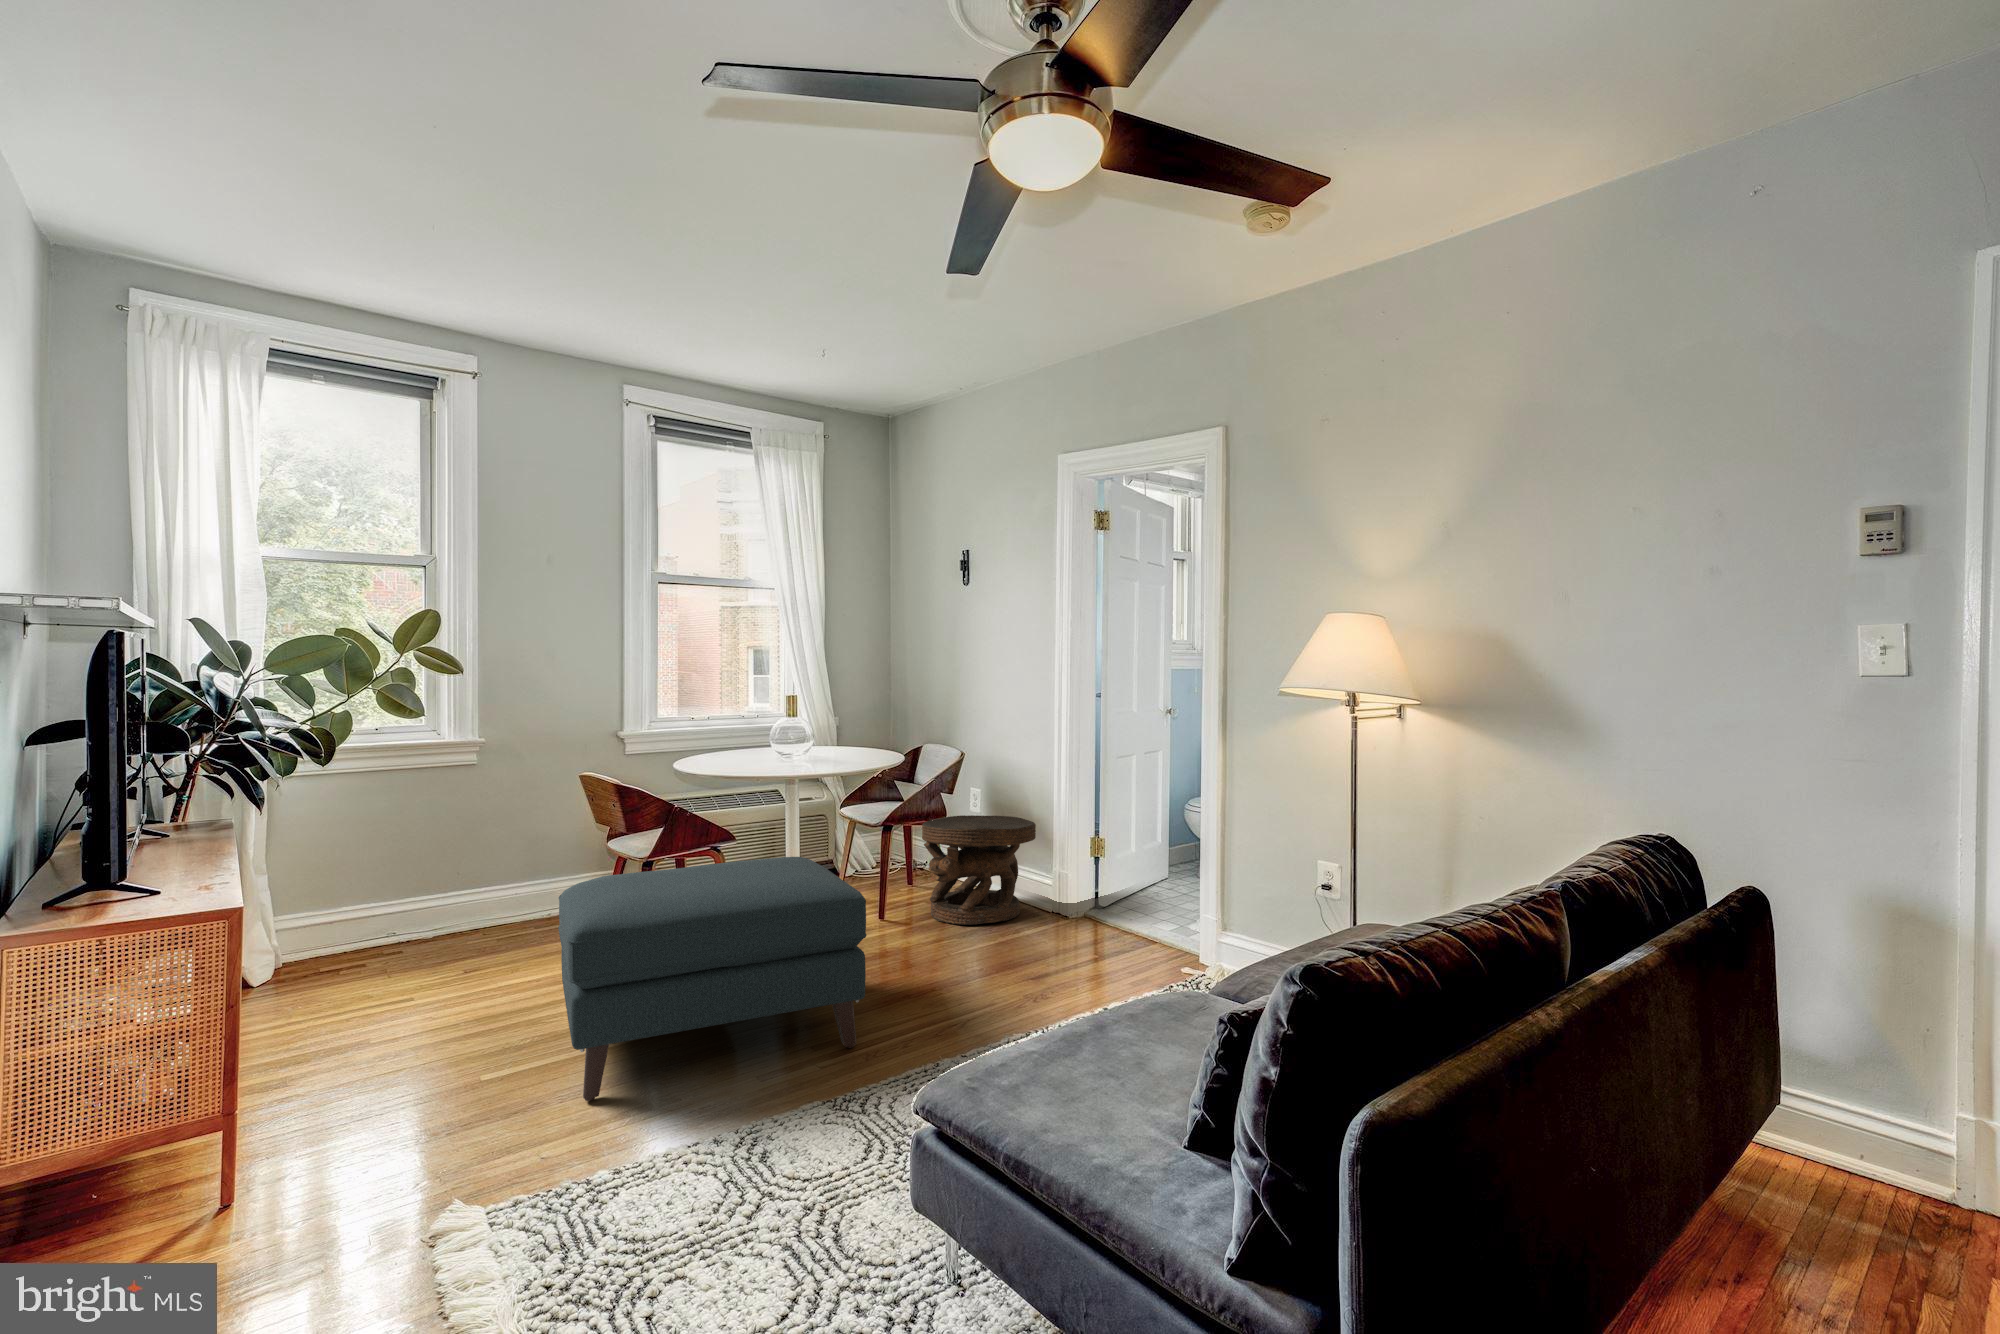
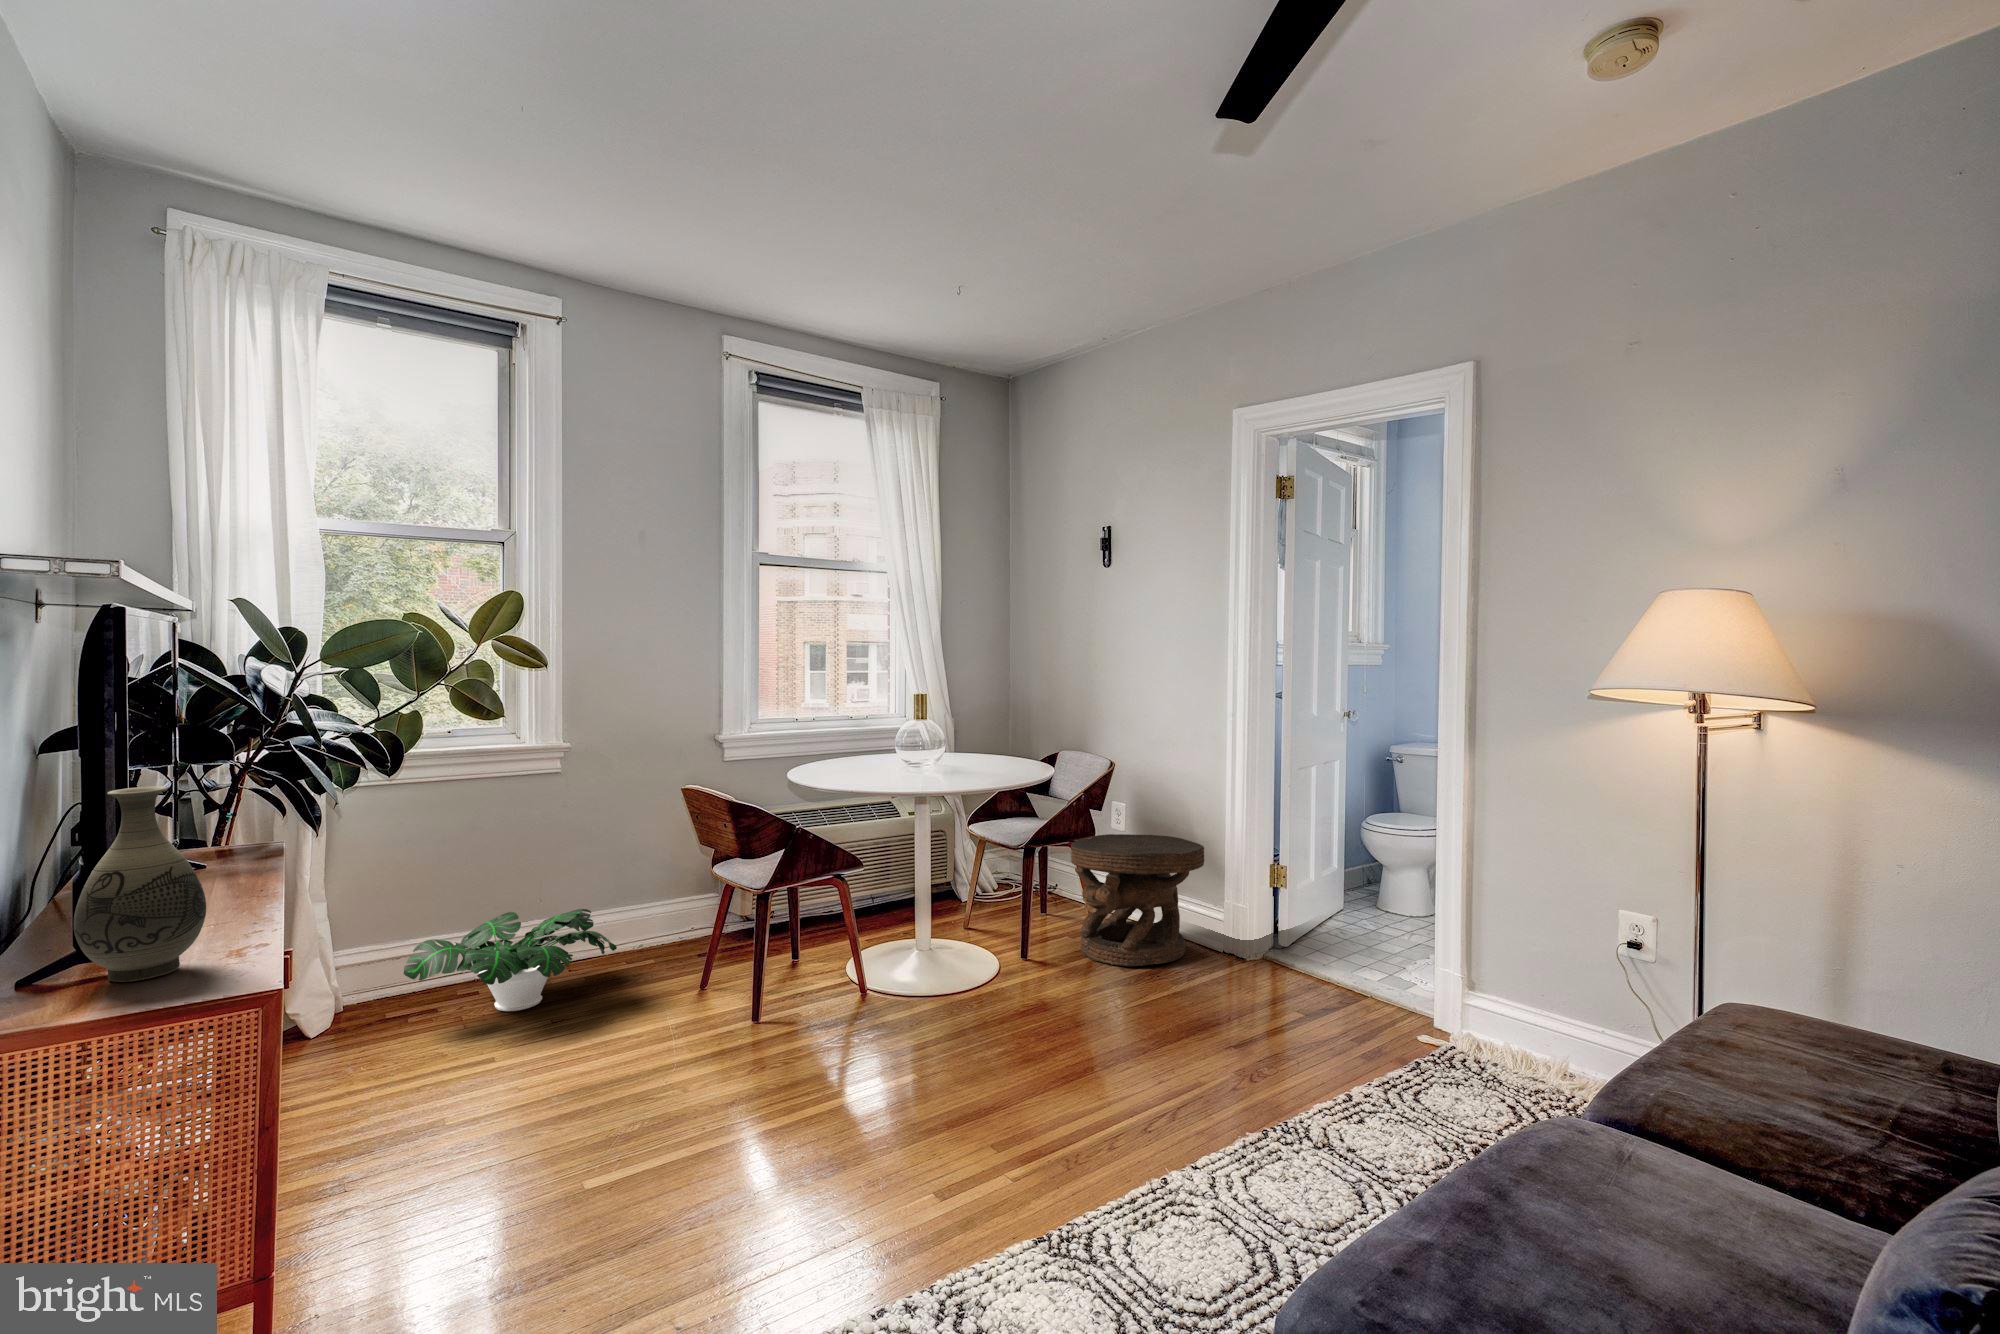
vase: none [88,763,184,903] -> present [74,786,206,982]
ottoman: present [558,857,866,1101] -> none [677,893,1068,1229]
potted plant: none [334,880,521,965] -> present [404,909,617,1011]

